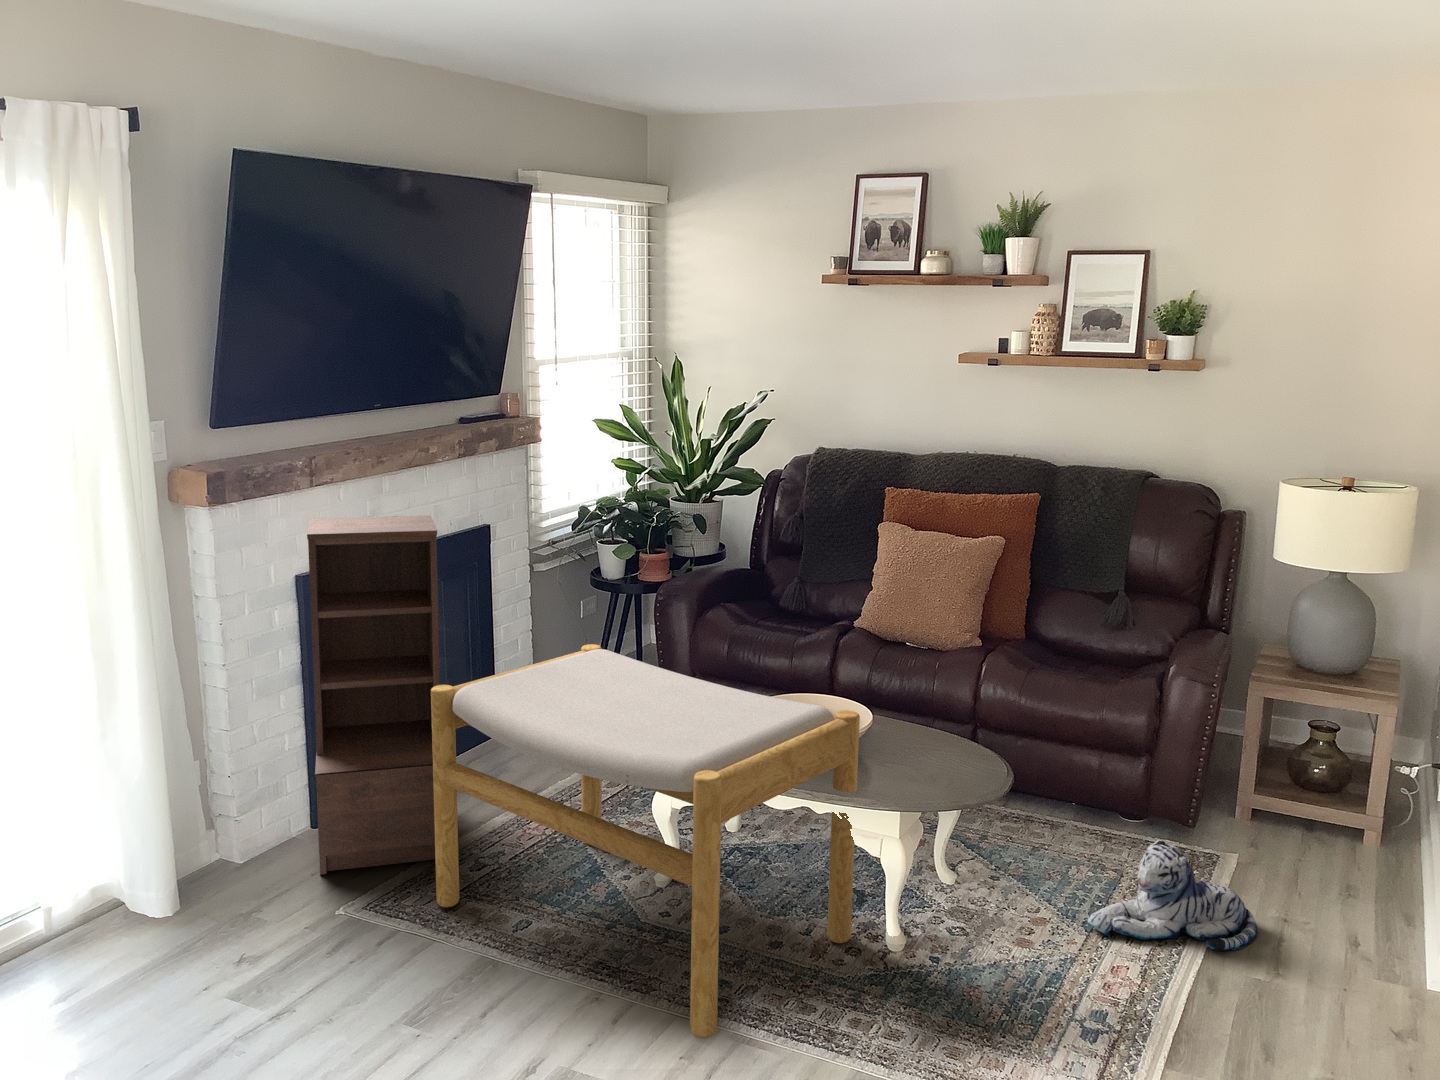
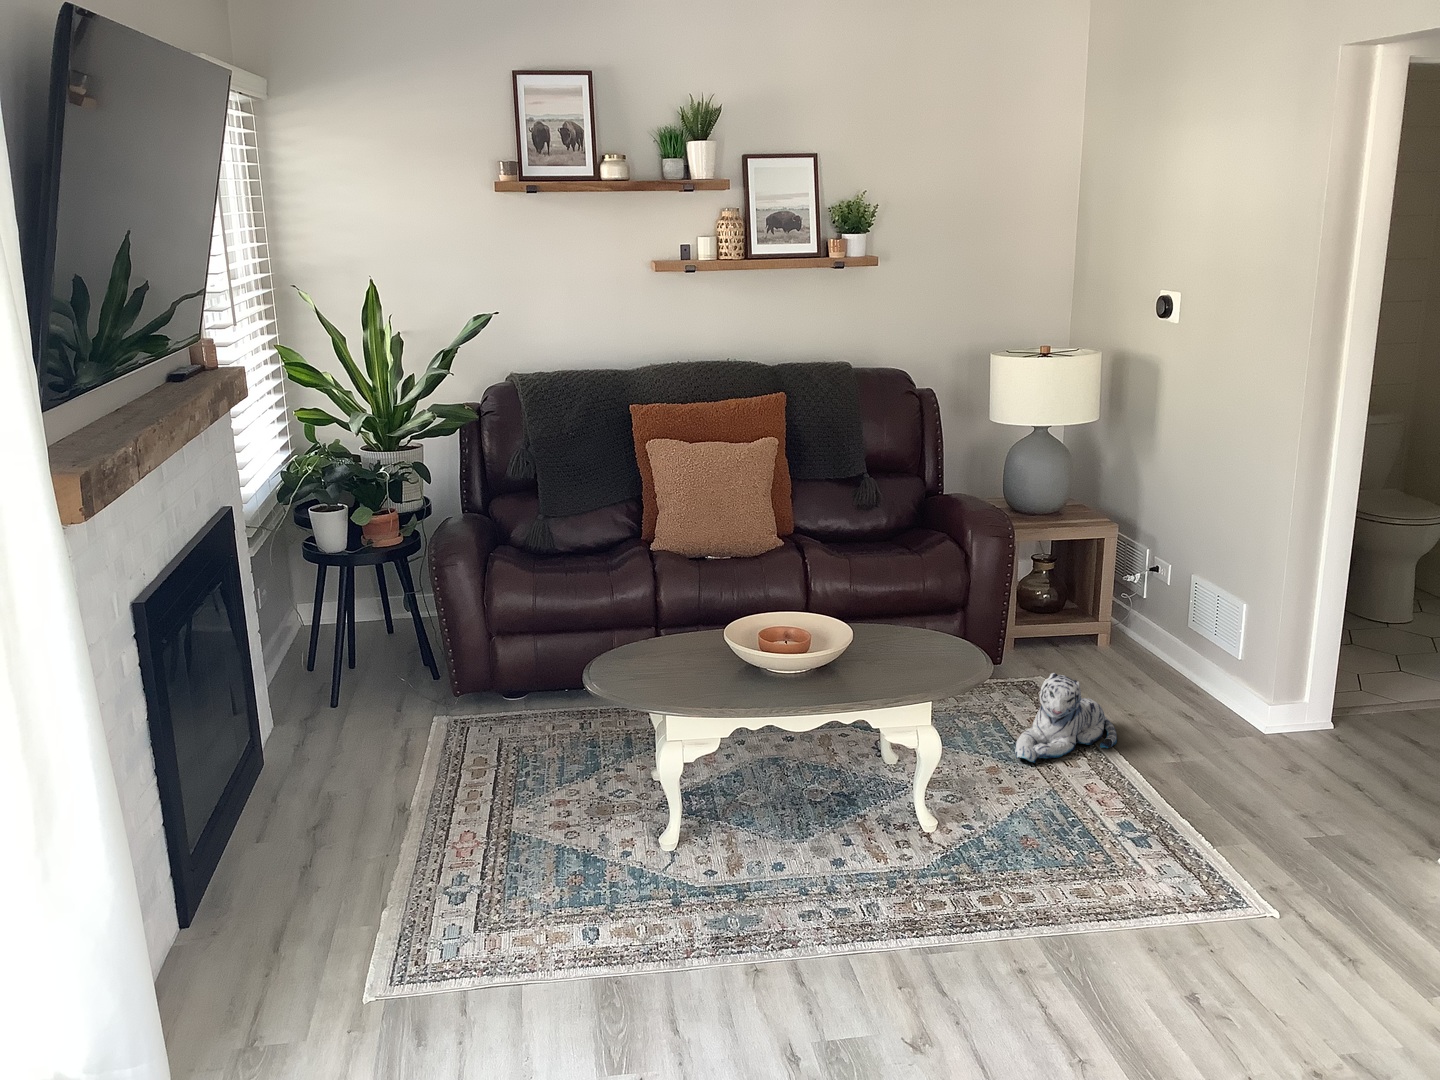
bookshelf: present [307,515,440,875] -> none [143,506,420,977]
footstool: present [431,644,860,1038] -> none [458,618,903,964]

